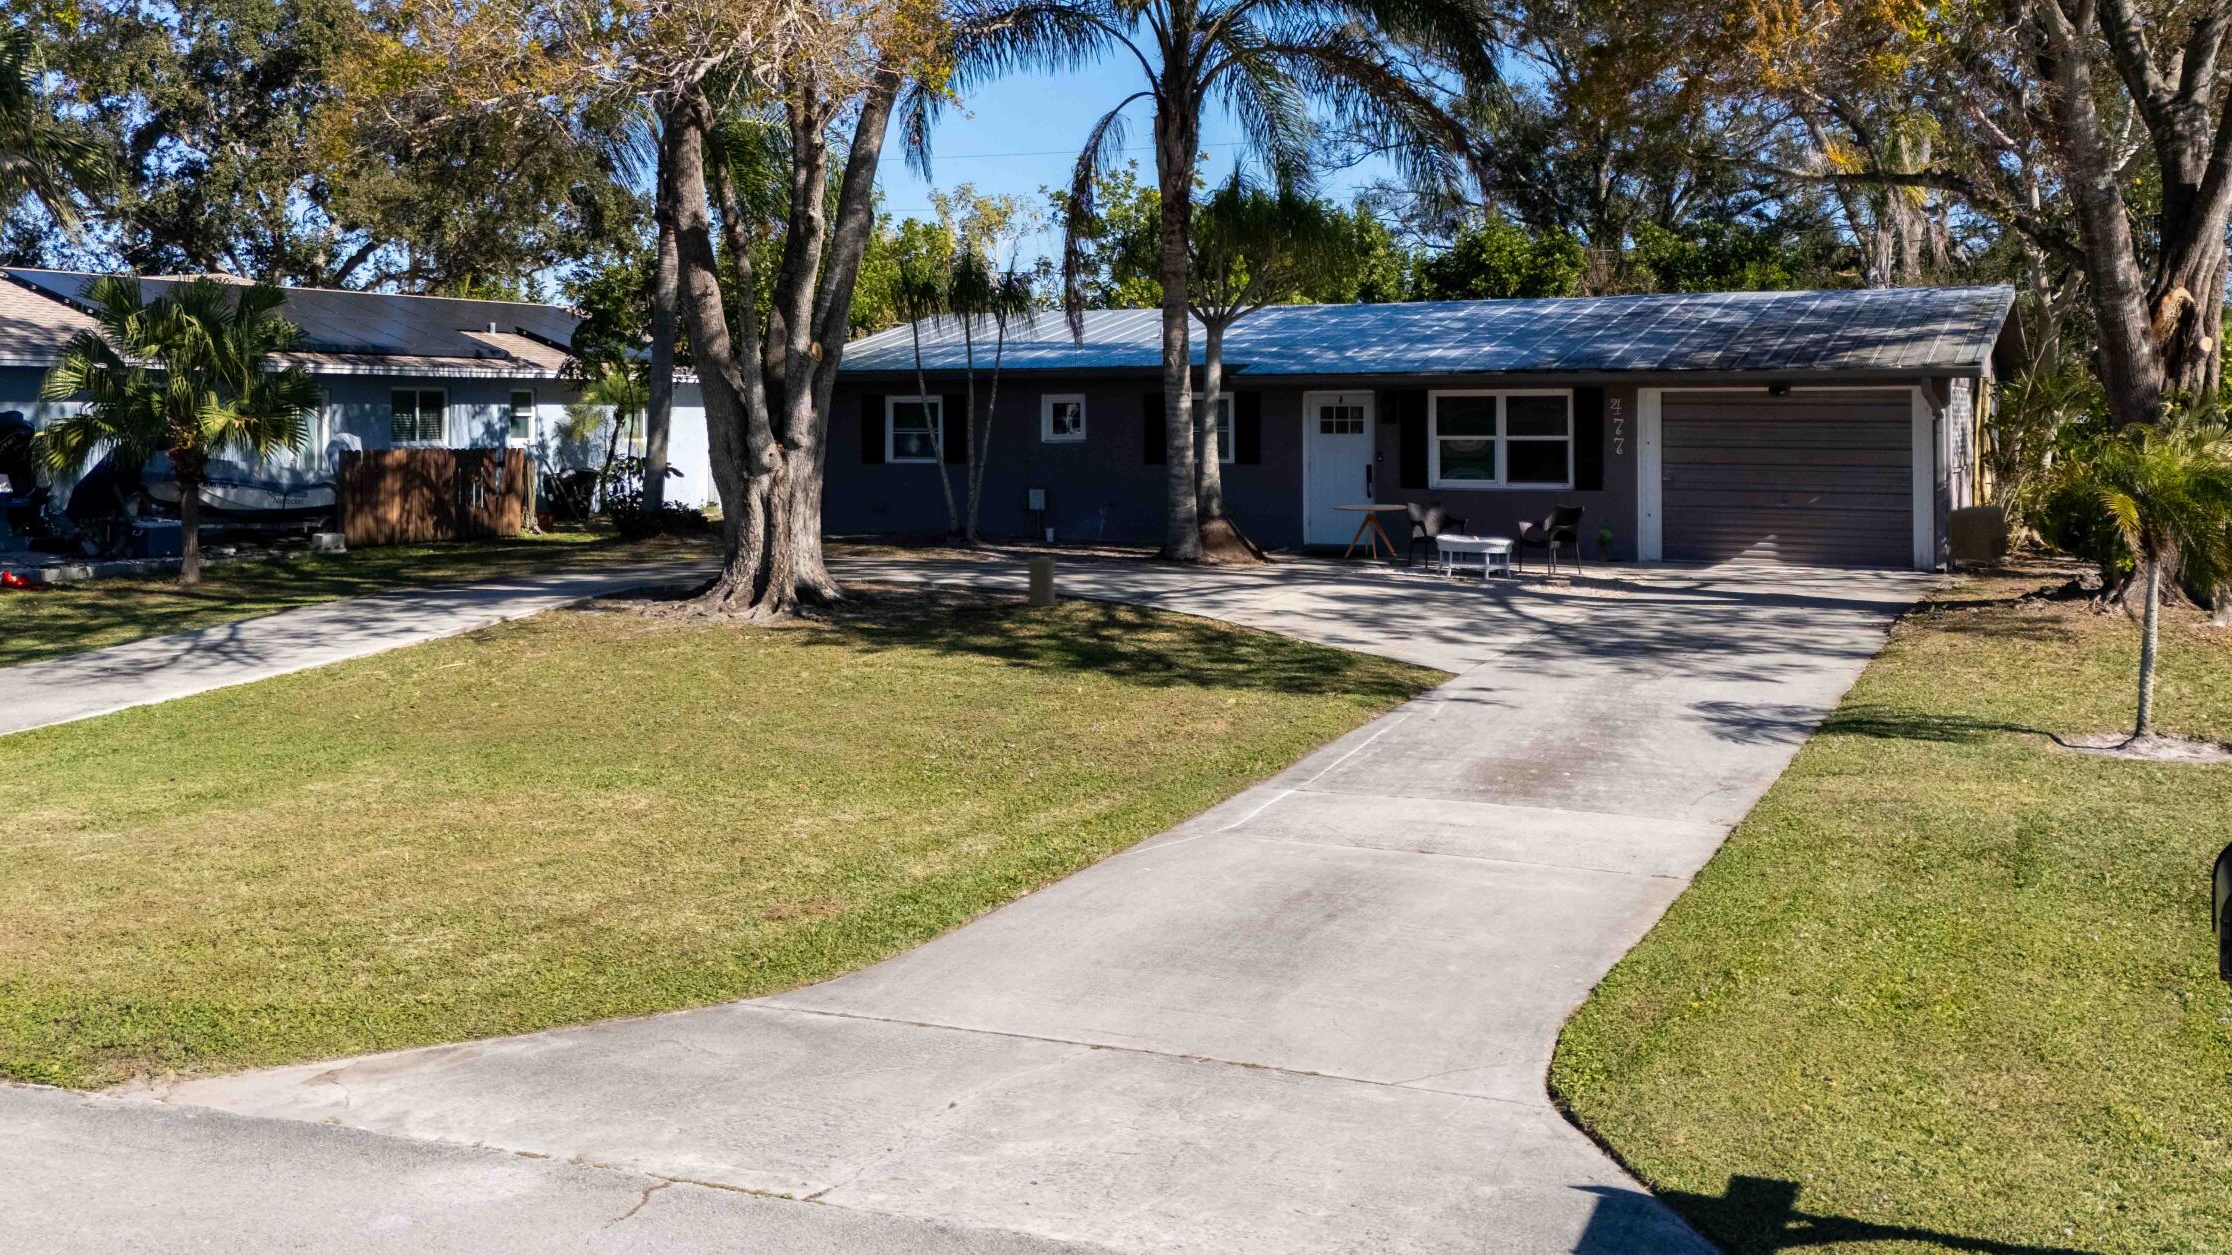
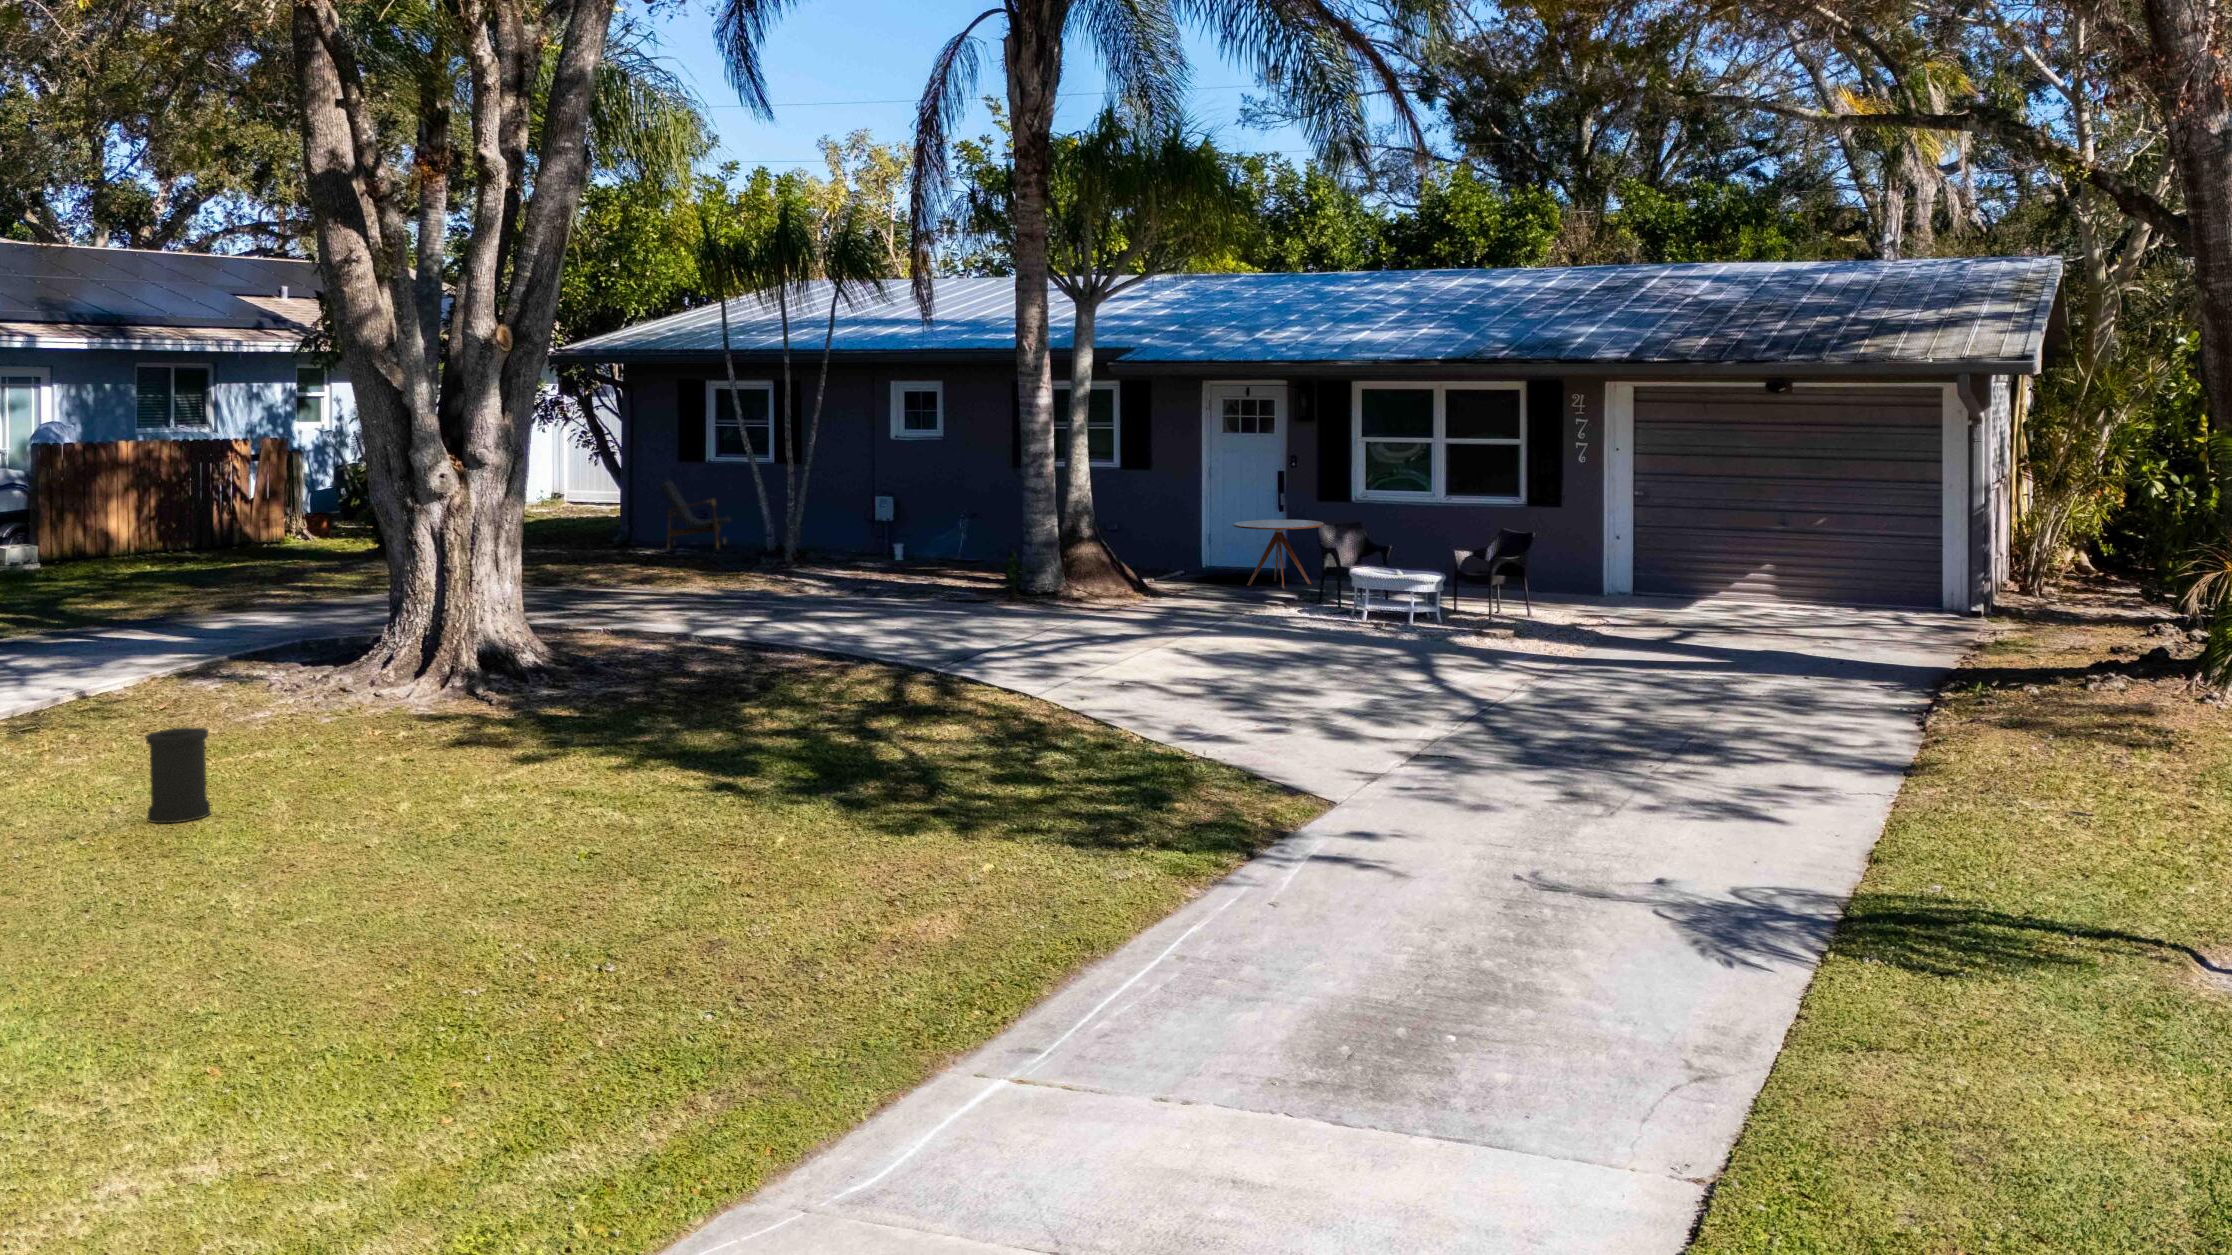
lounge chair: none [838,482,896,540] -> present [661,481,730,548]
storage bench: present [1948,506,2009,567] -> none [1989,531,2065,610]
decorative plant: present [1593,519,1615,562] -> present [1001,549,1025,601]
trash can: present [1026,558,1056,606] -> present [145,727,211,823]

